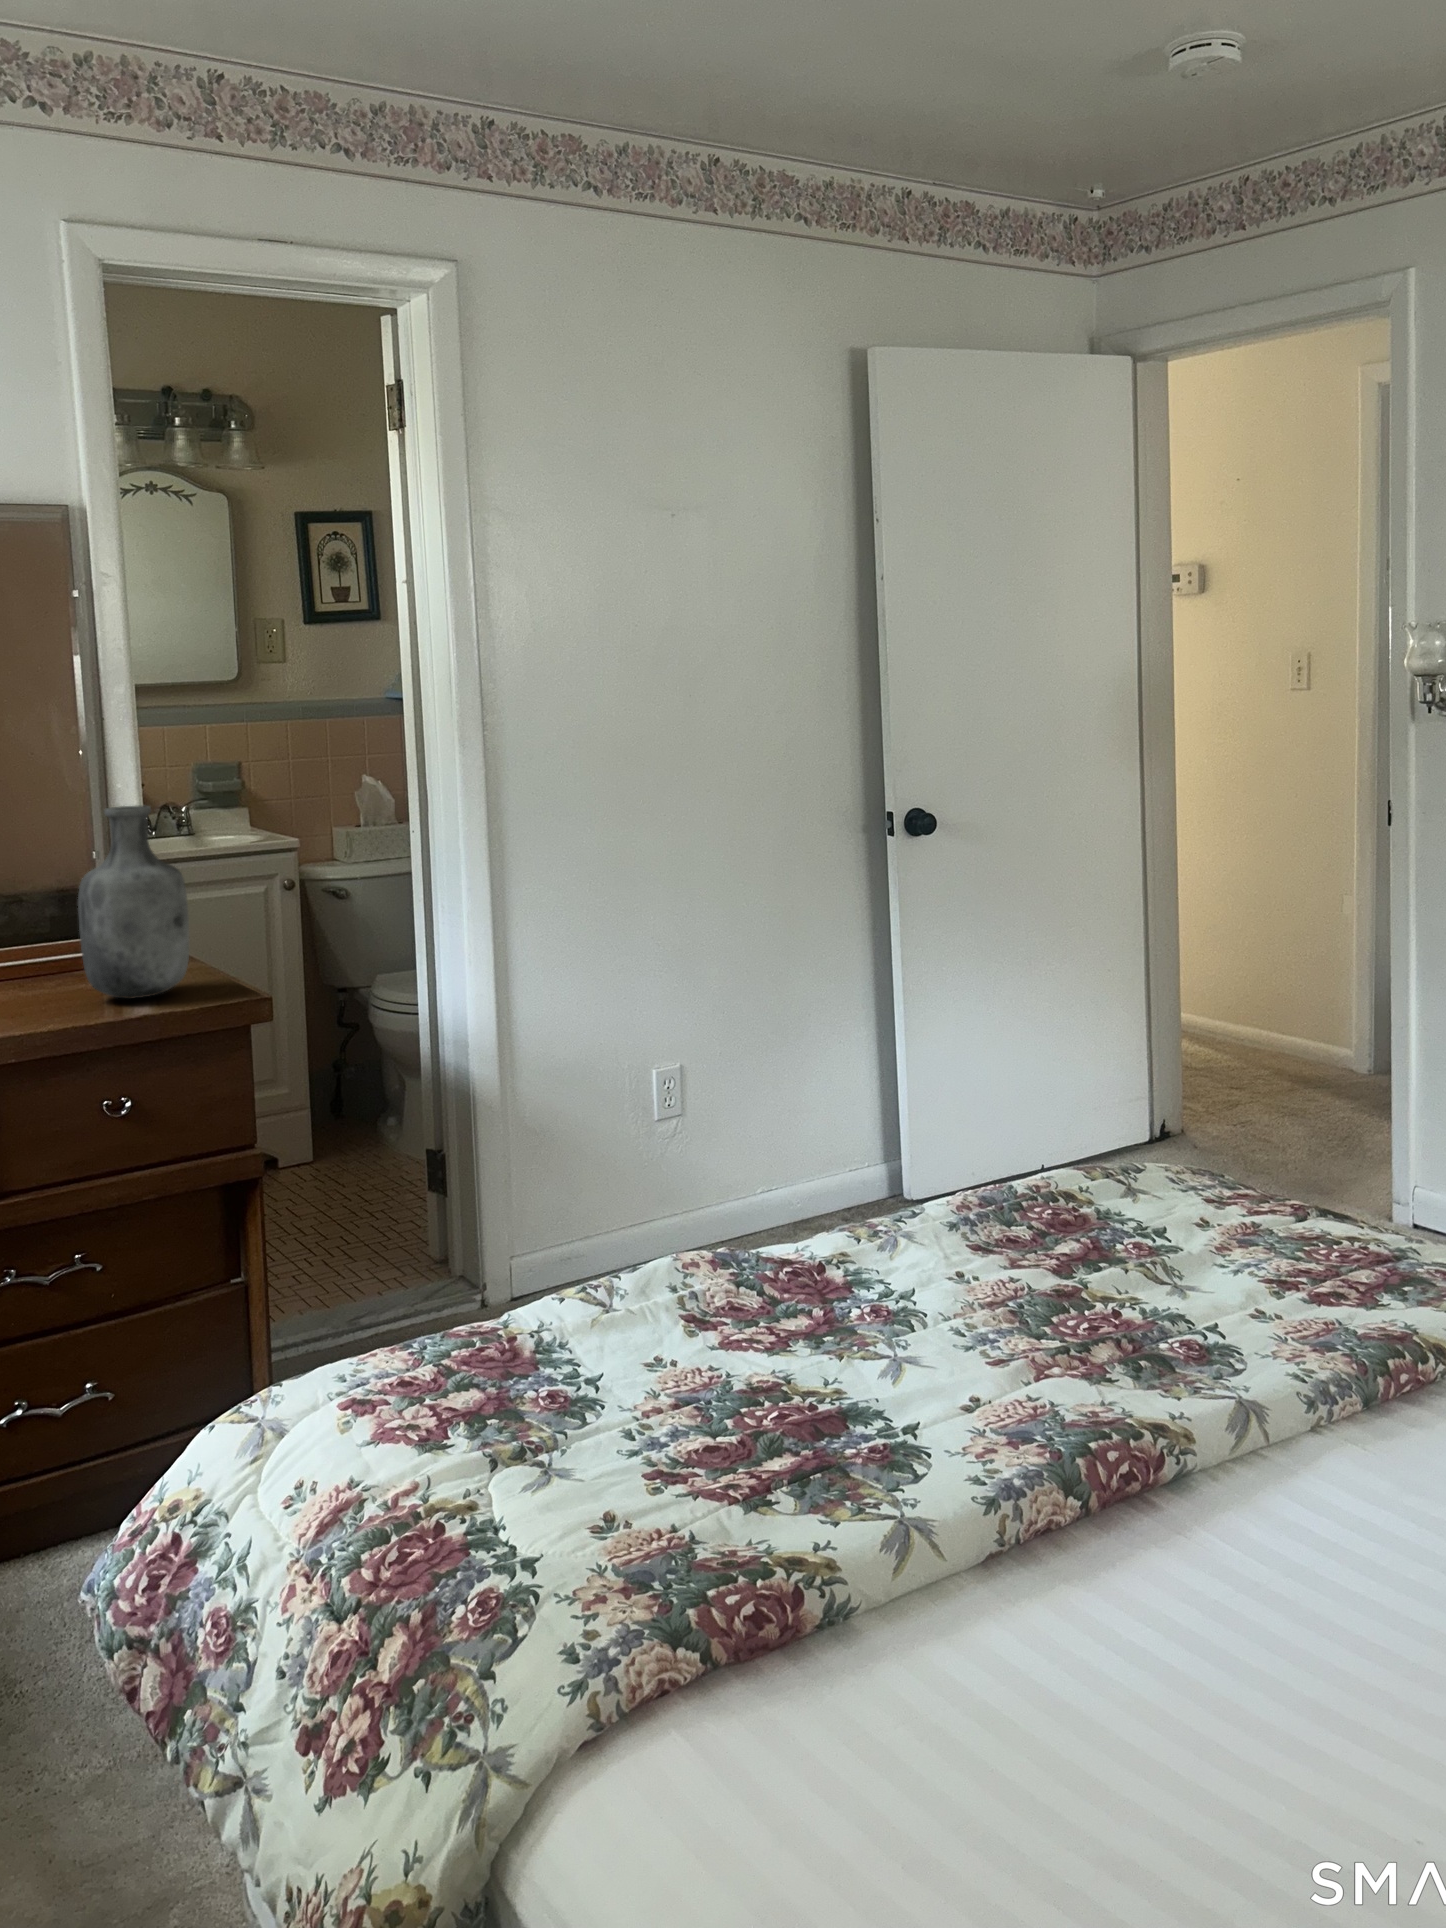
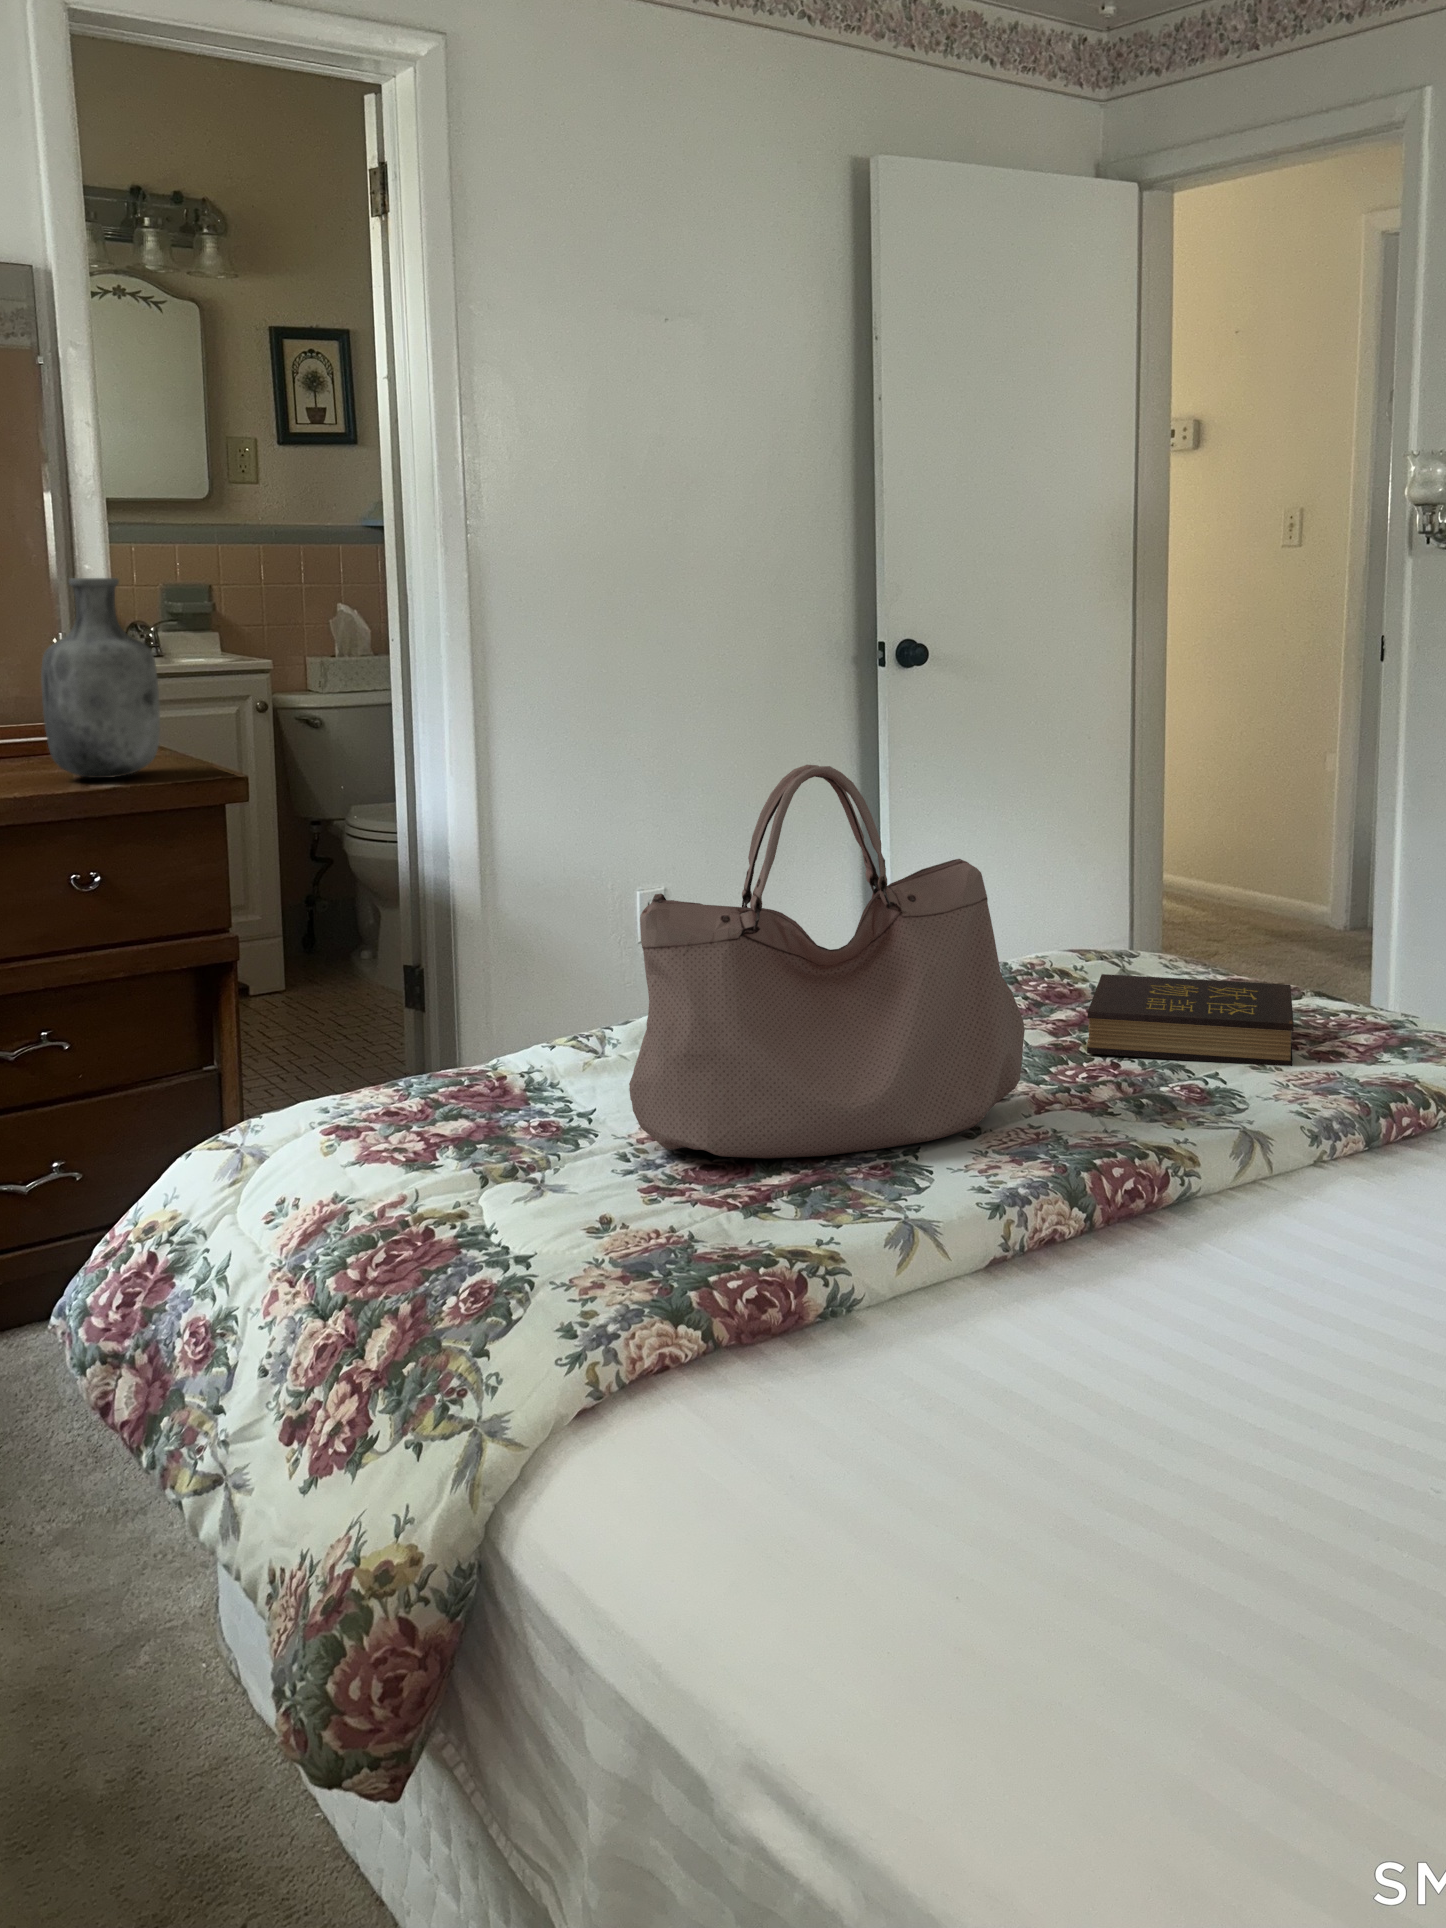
handbag: none [633,1039,1021,1437] -> present [629,765,1025,1159]
hardback book: none [1087,1208,1293,1316] -> present [1087,974,1294,1066]

